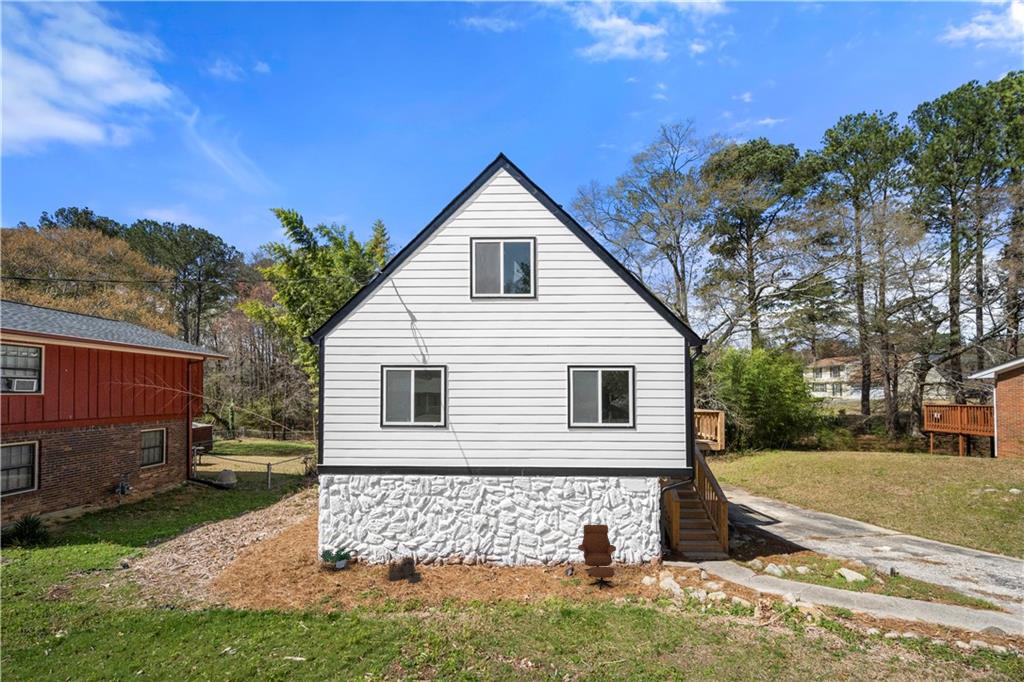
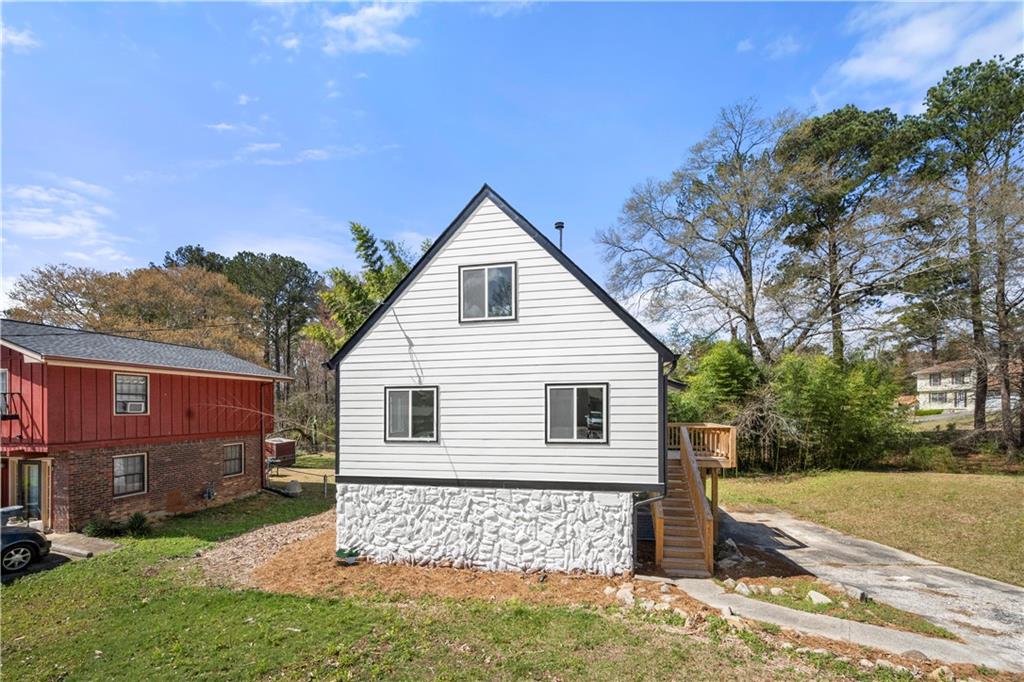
lounge chair: present [578,525,616,590] -> present [164,490,196,518]
woven basket: present [389,557,421,583] -> none [387,557,412,579]

